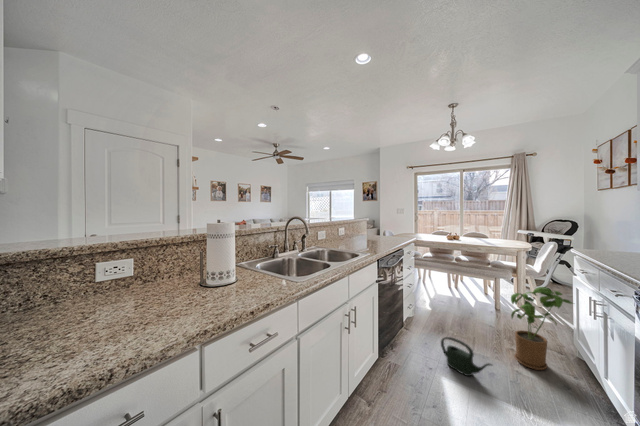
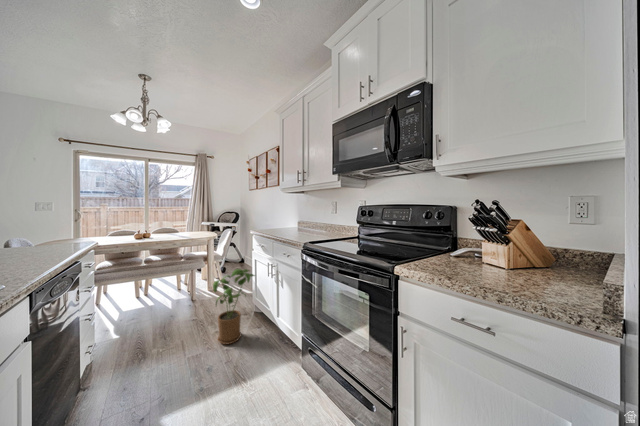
watering can: present [441,337,492,376] -> none [142,361,207,402]

